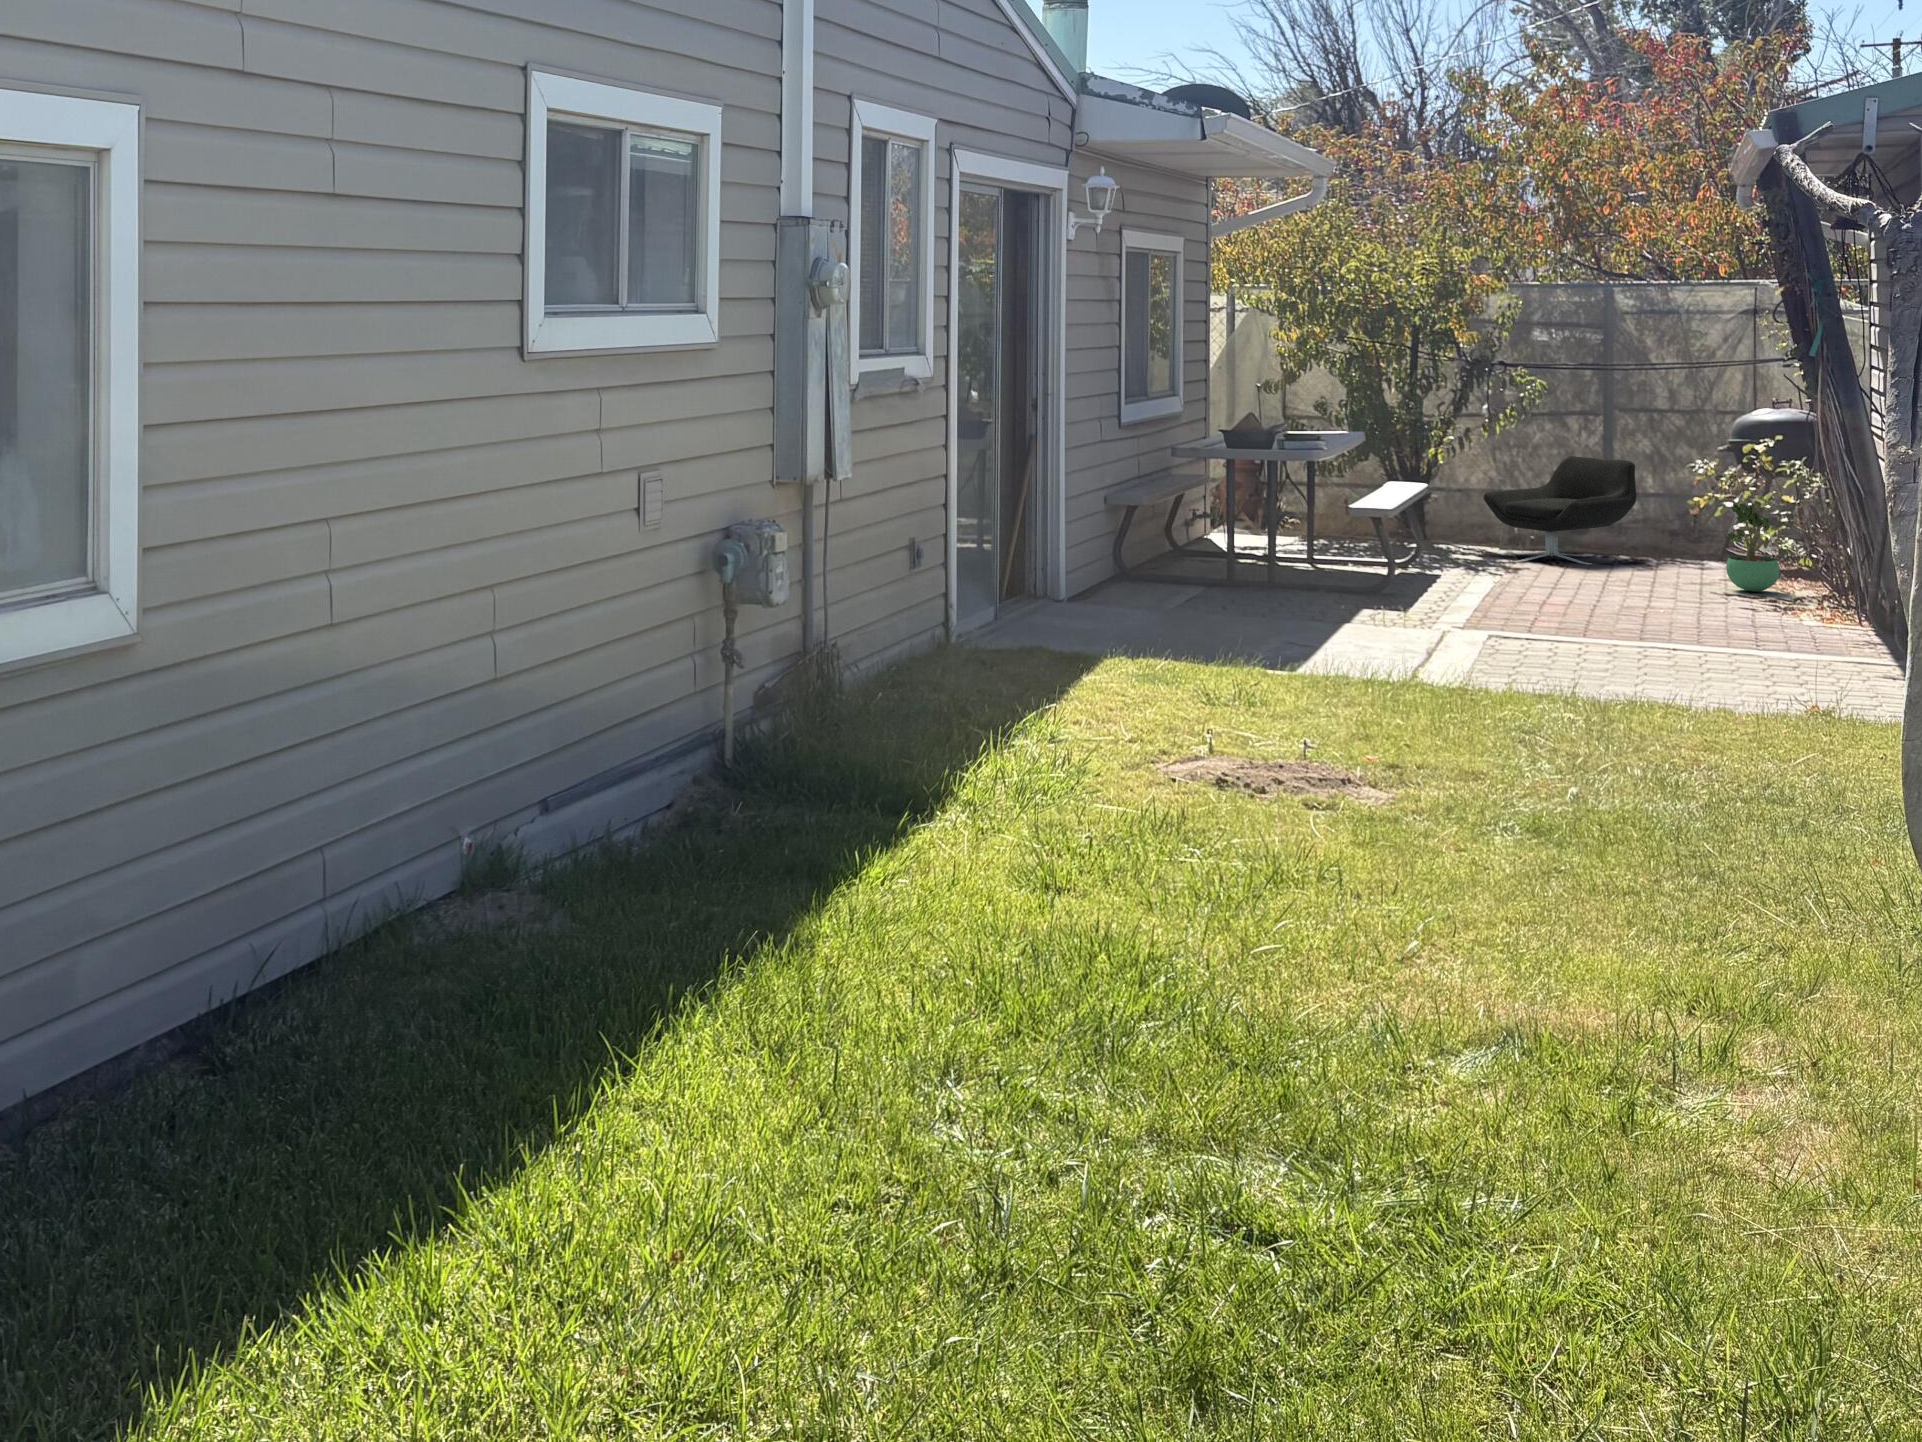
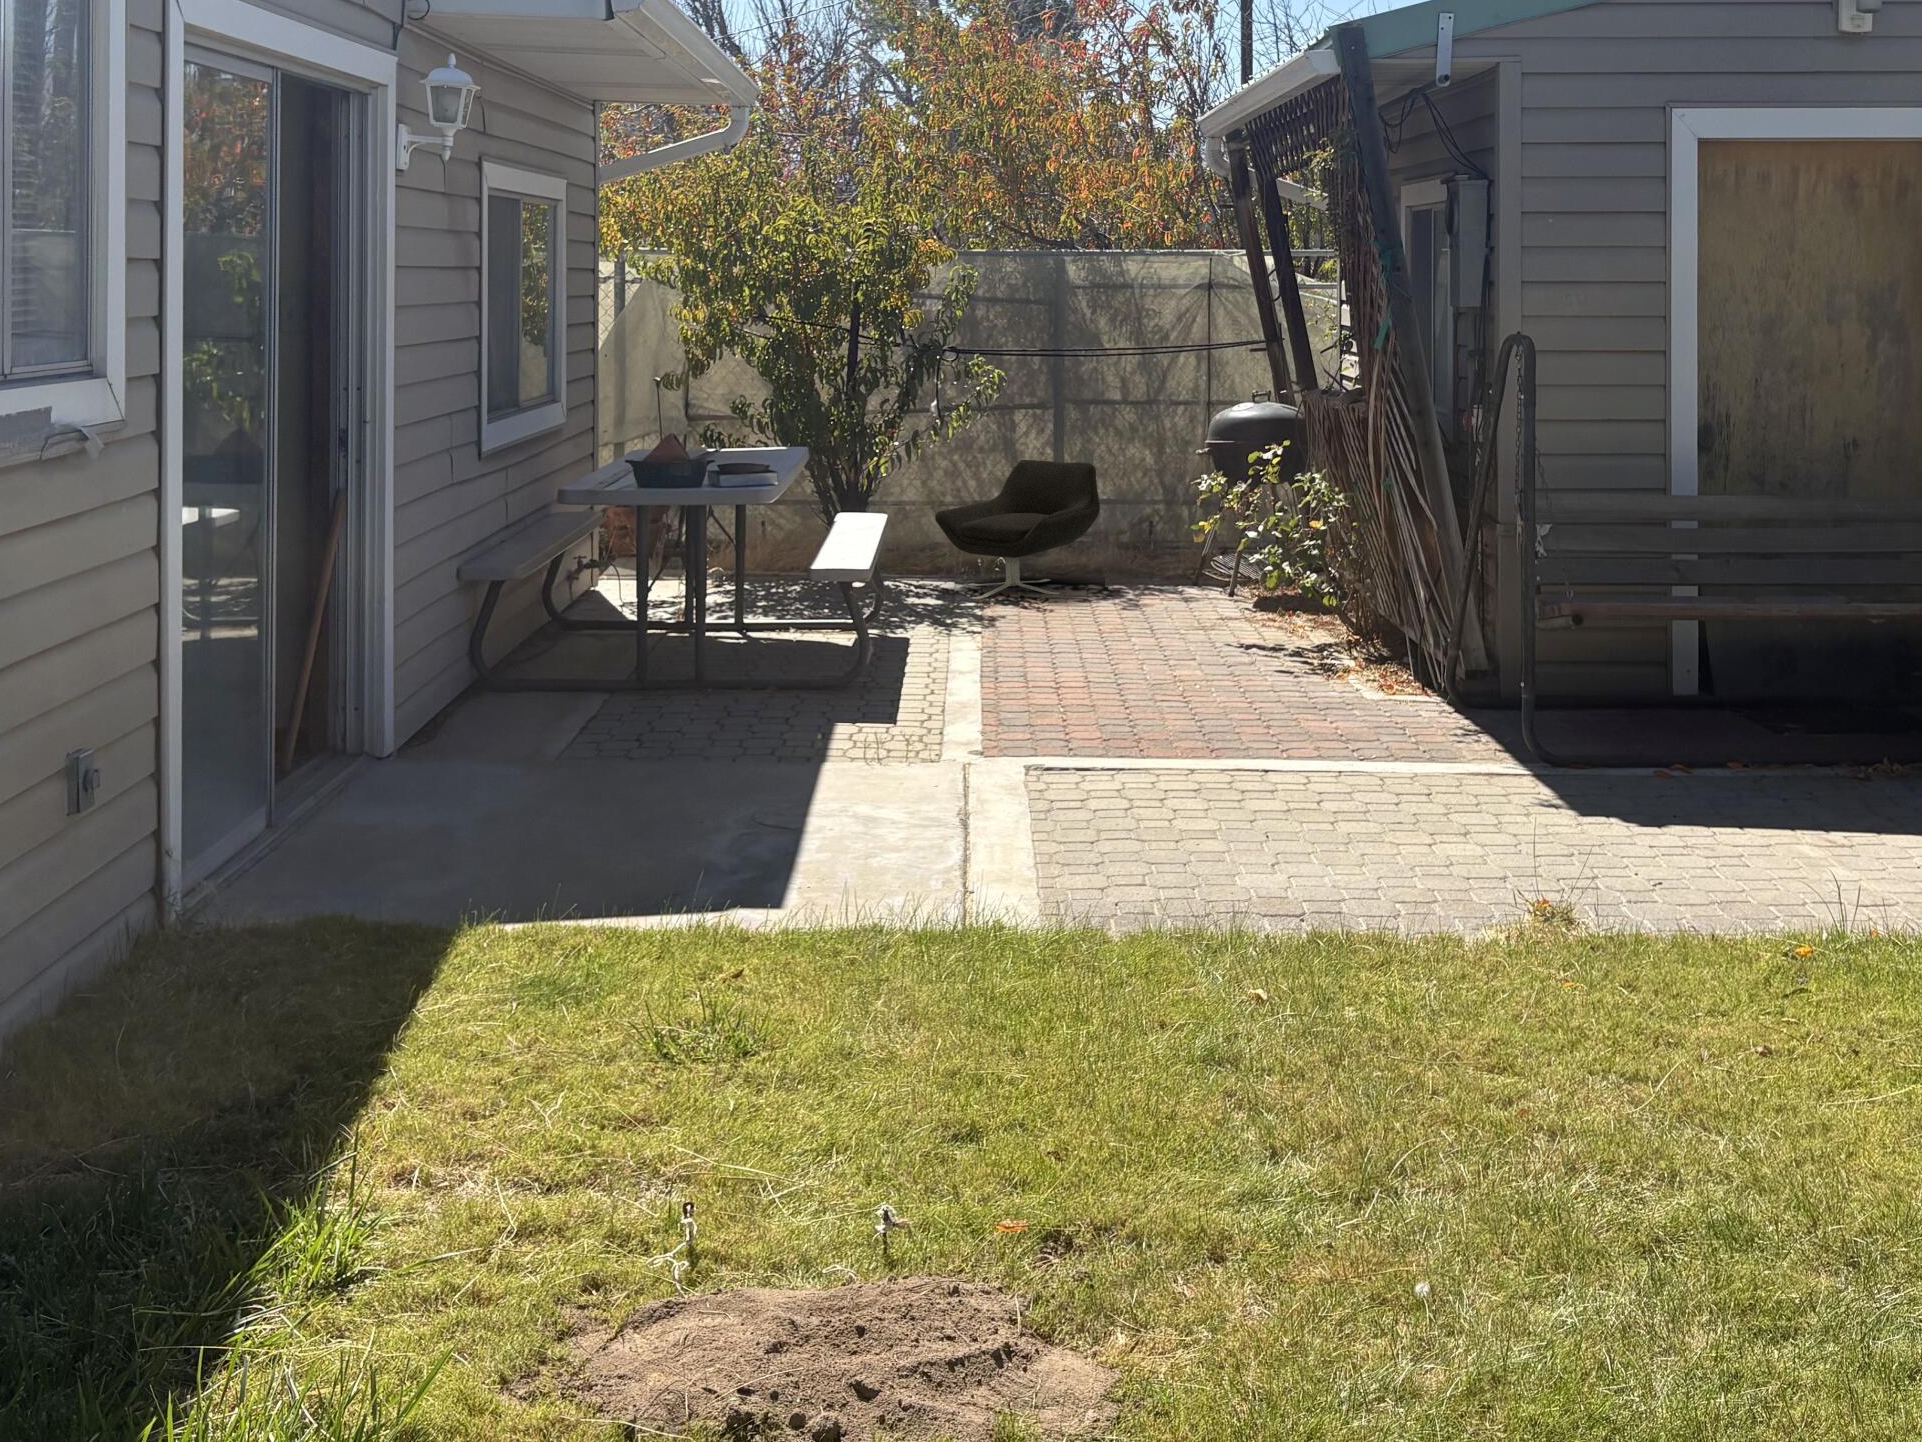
potted plant: present [1726,503,1780,592] -> none [1218,513,1275,620]

